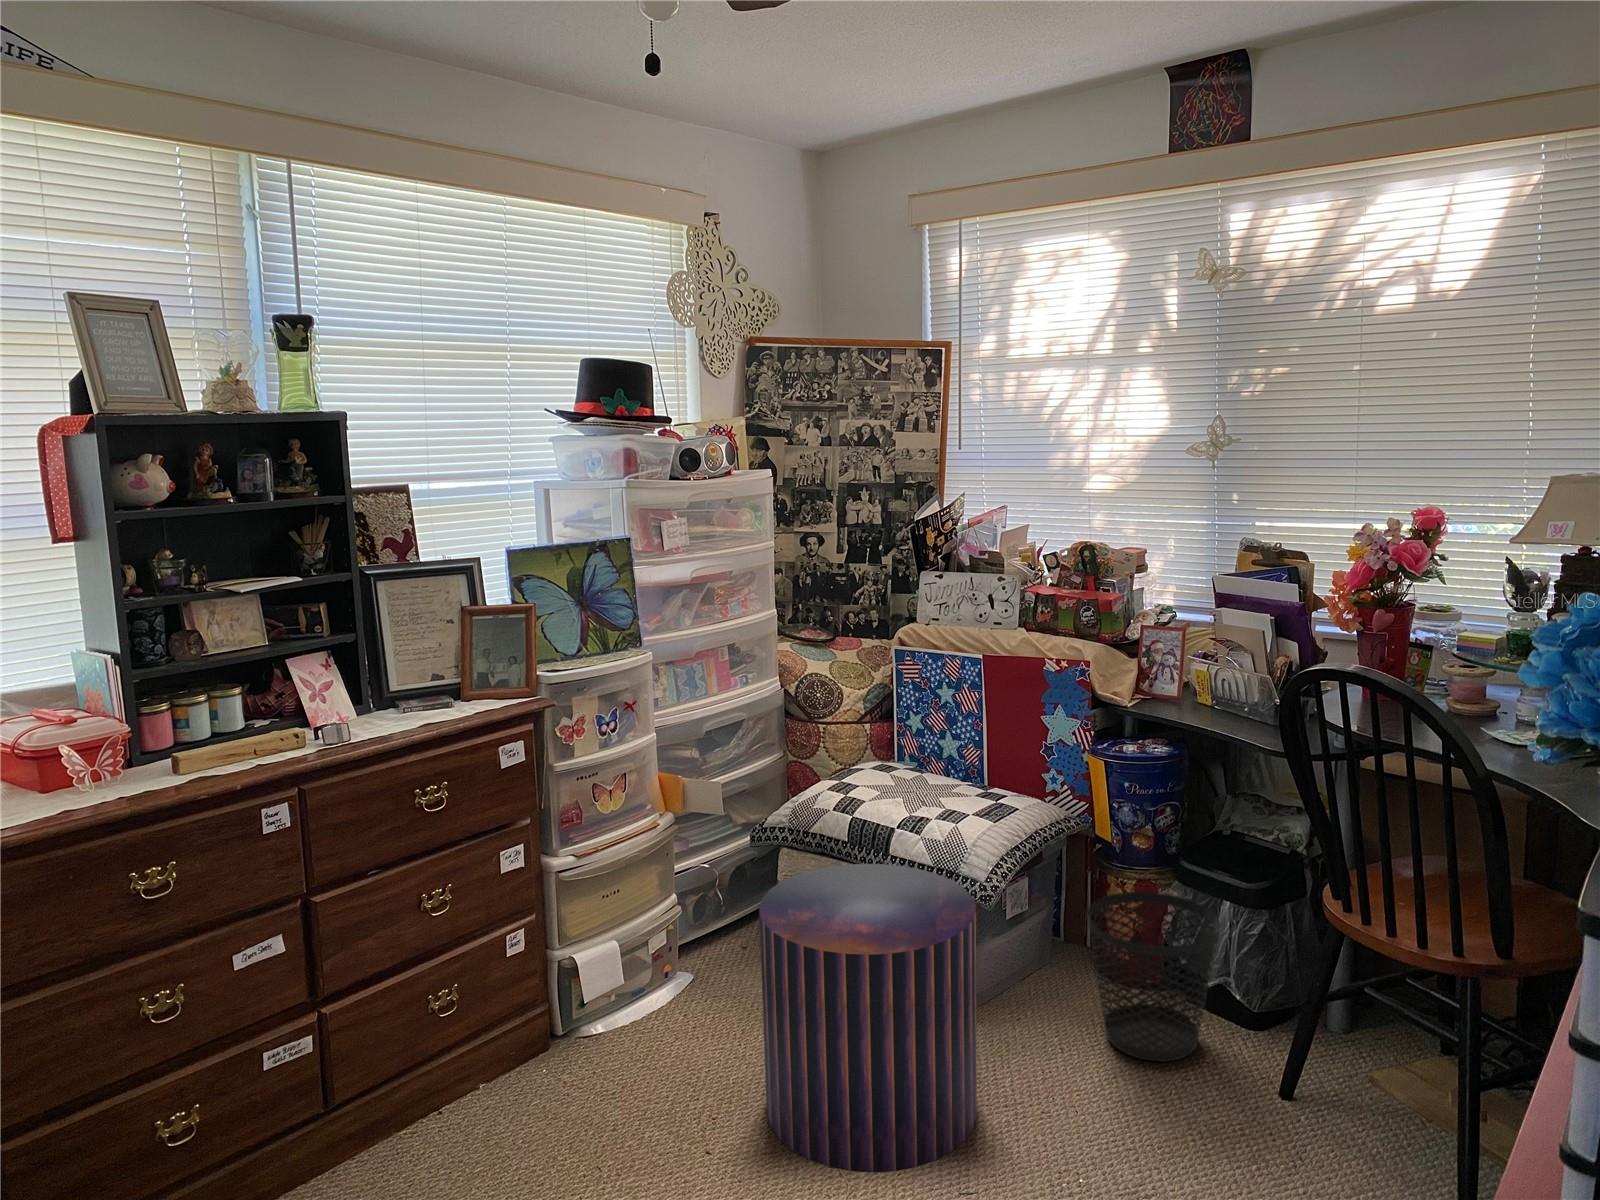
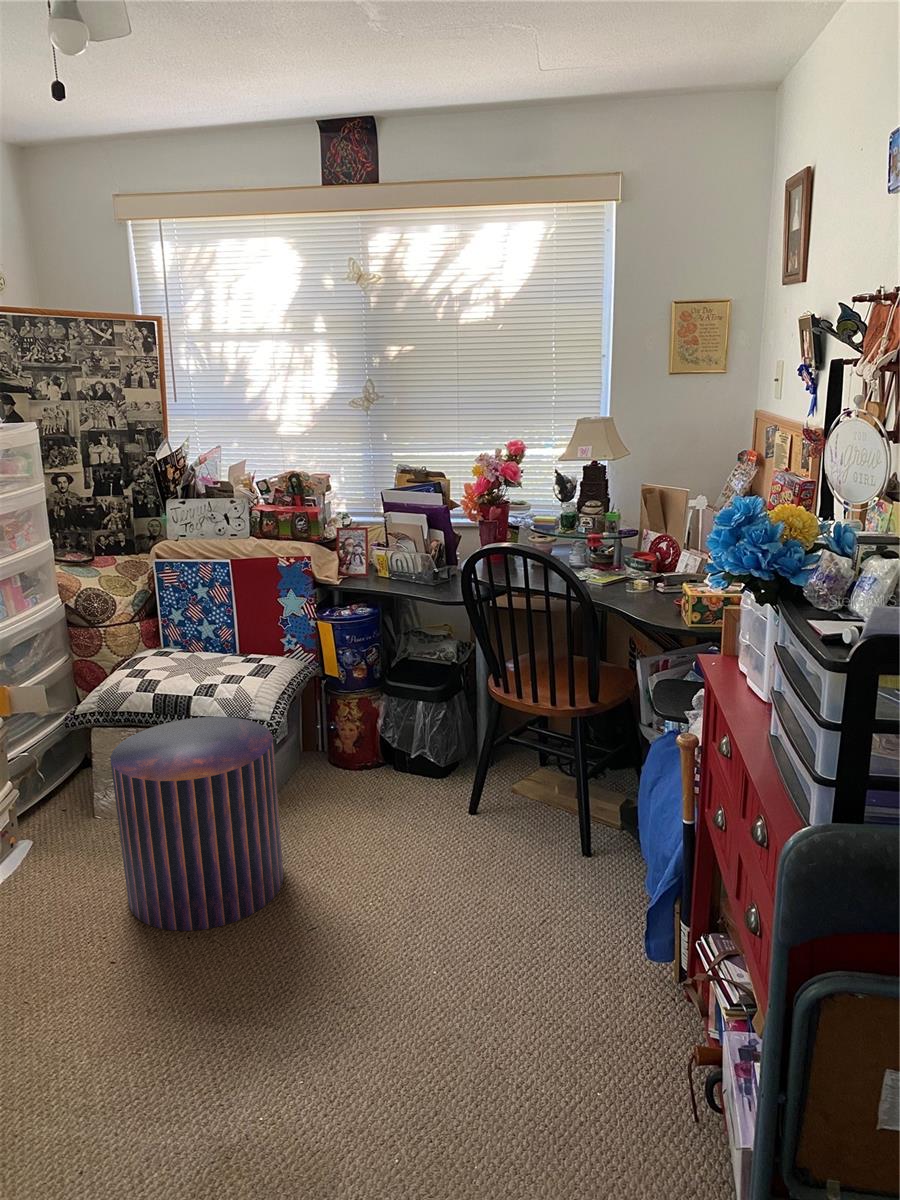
wastebasket: present [1087,892,1221,1062] -> none [333,706,417,814]

